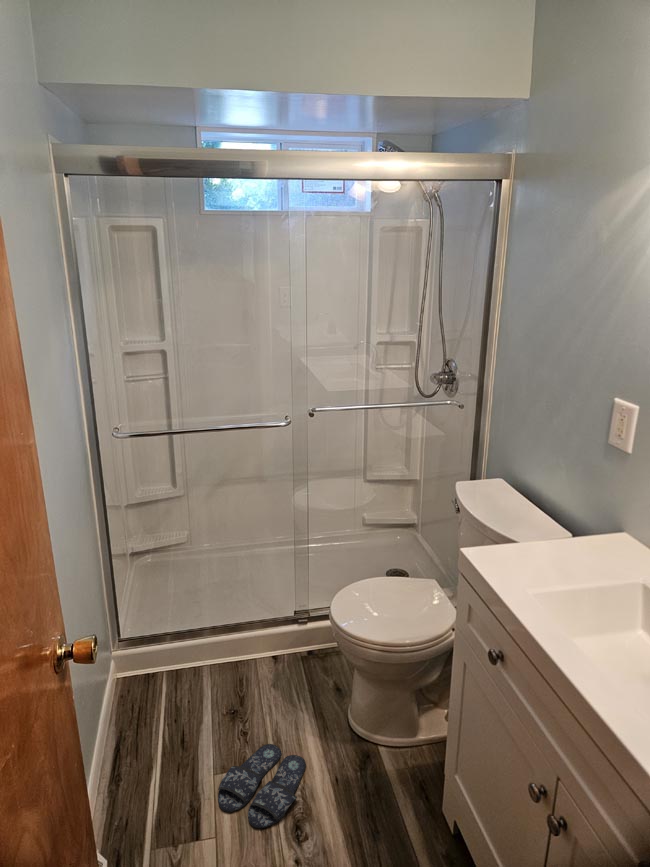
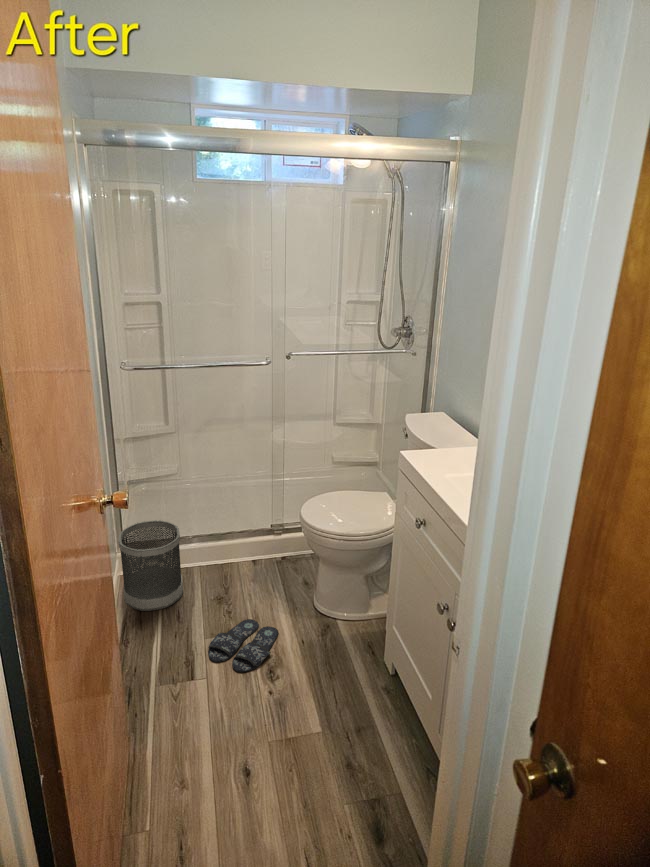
wastebasket: none [109,615,190,733] -> present [119,520,183,611]

